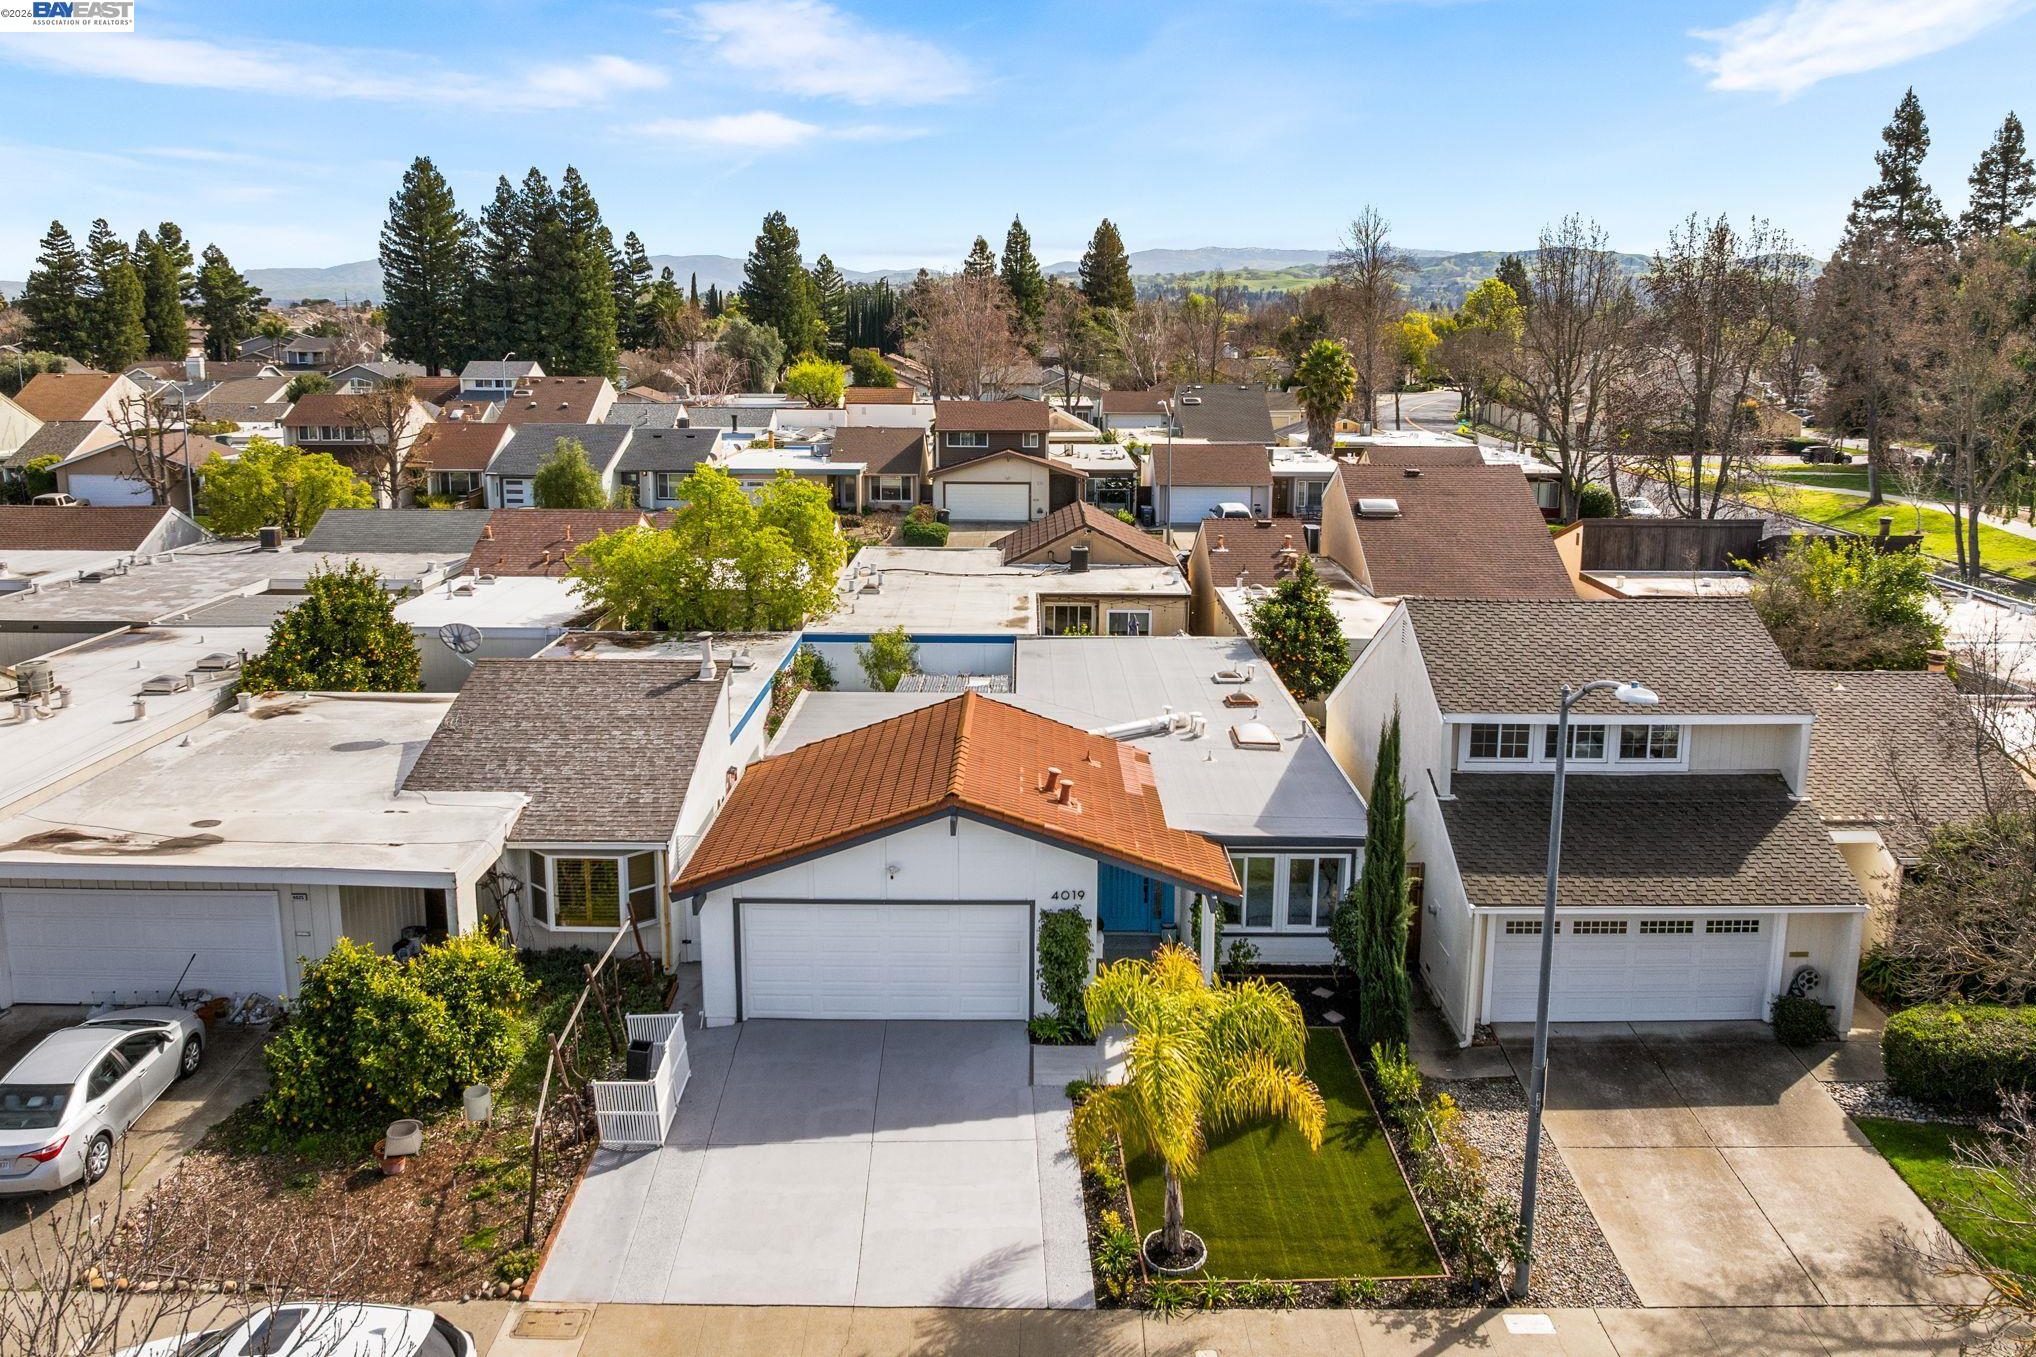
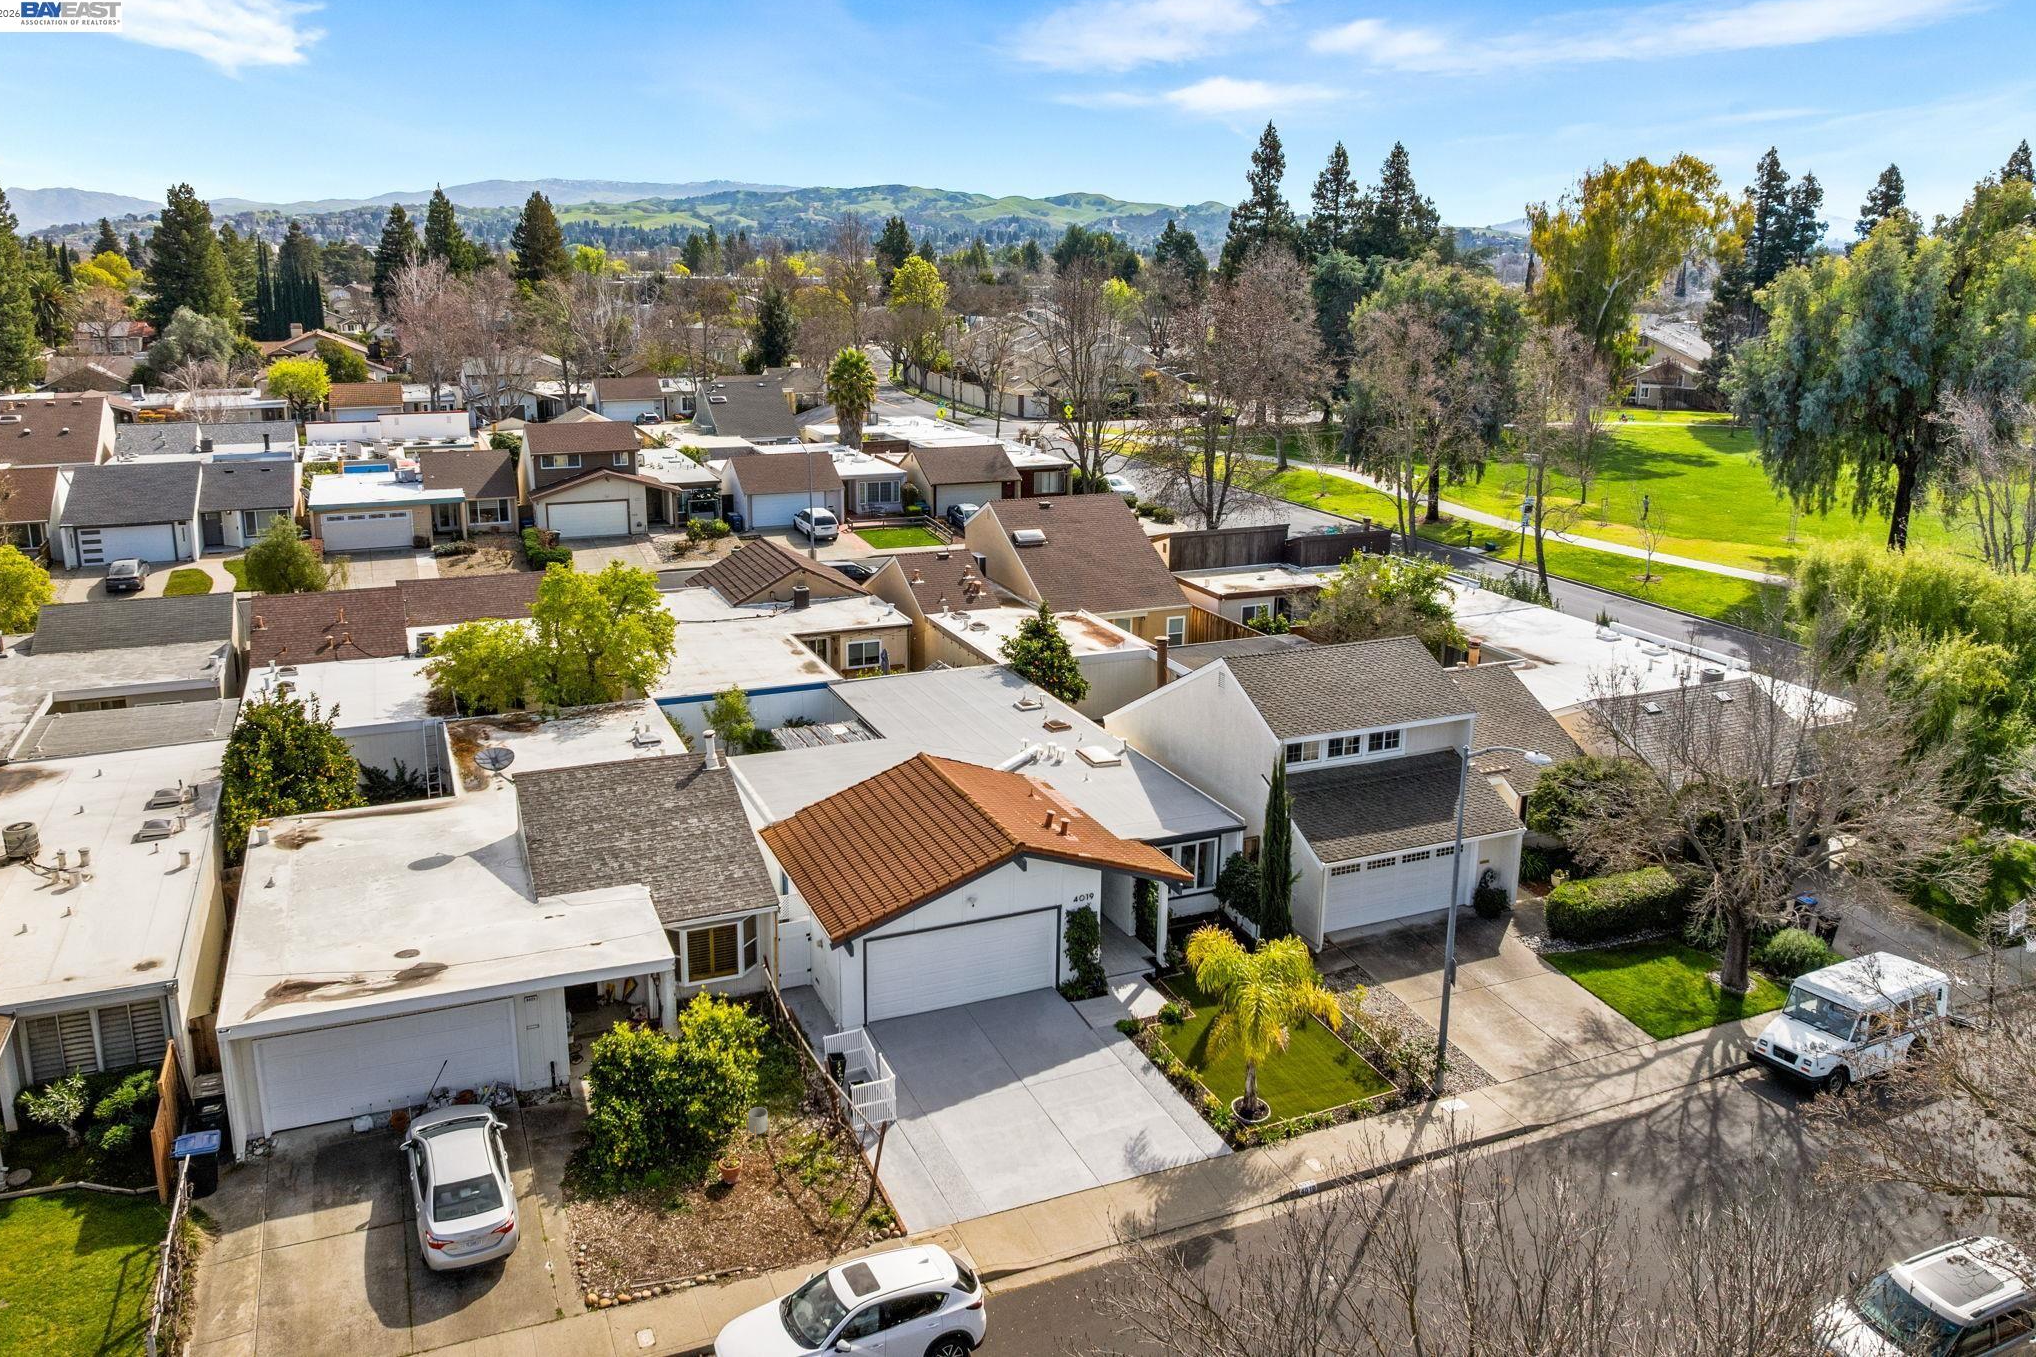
basket: present [384,1119,424,1159] -> none [706,1142,740,1174]

